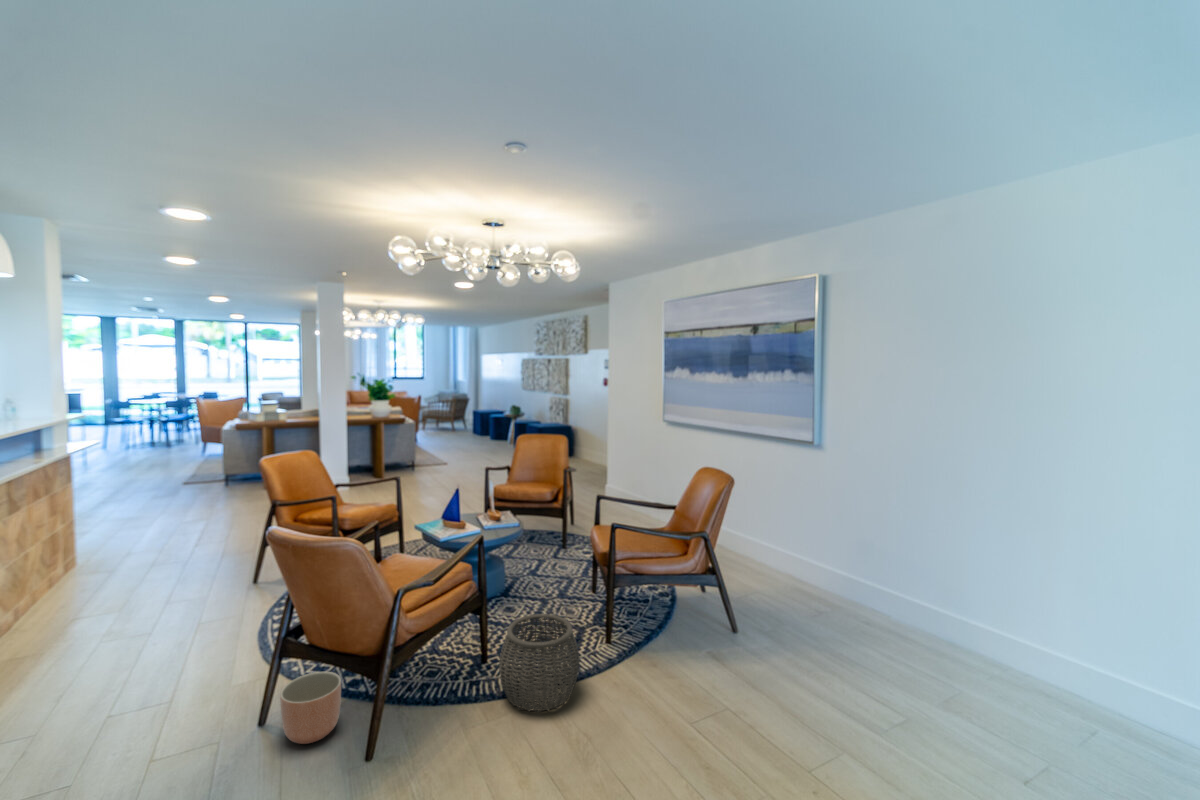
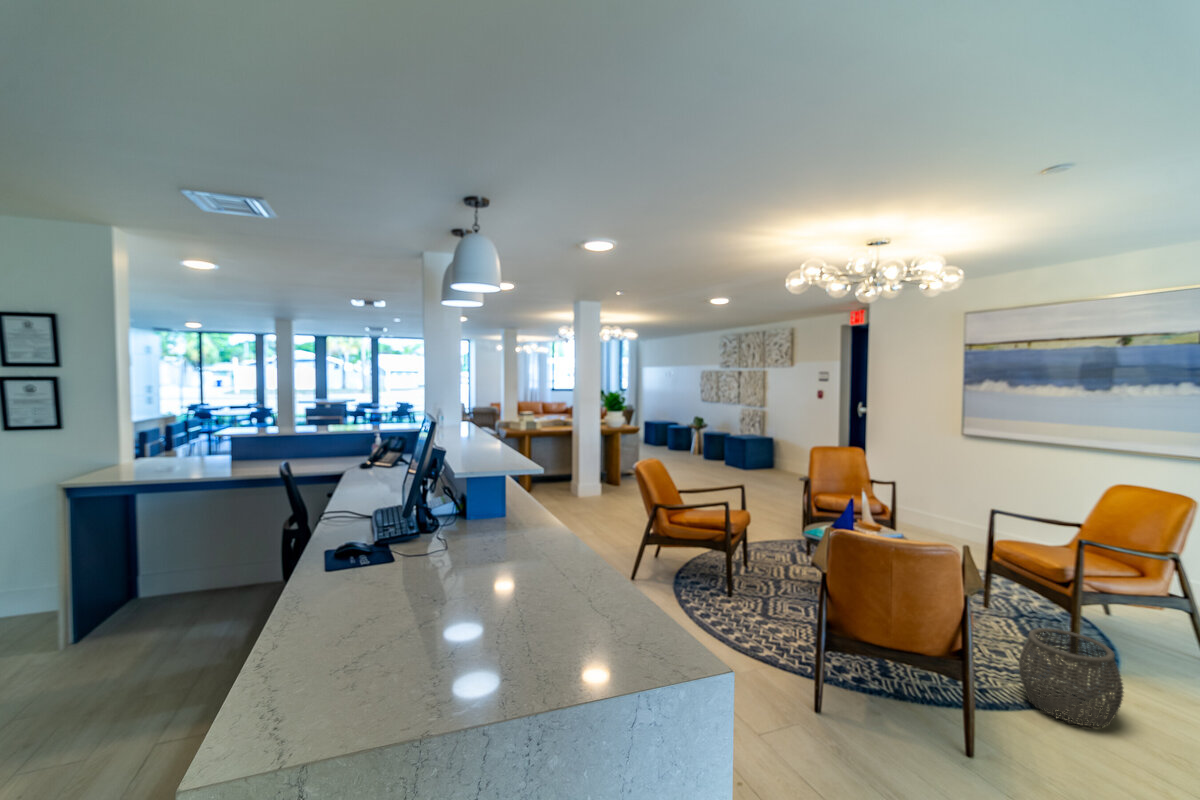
planter: present [280,672,341,744] -> none [857,671,914,738]

